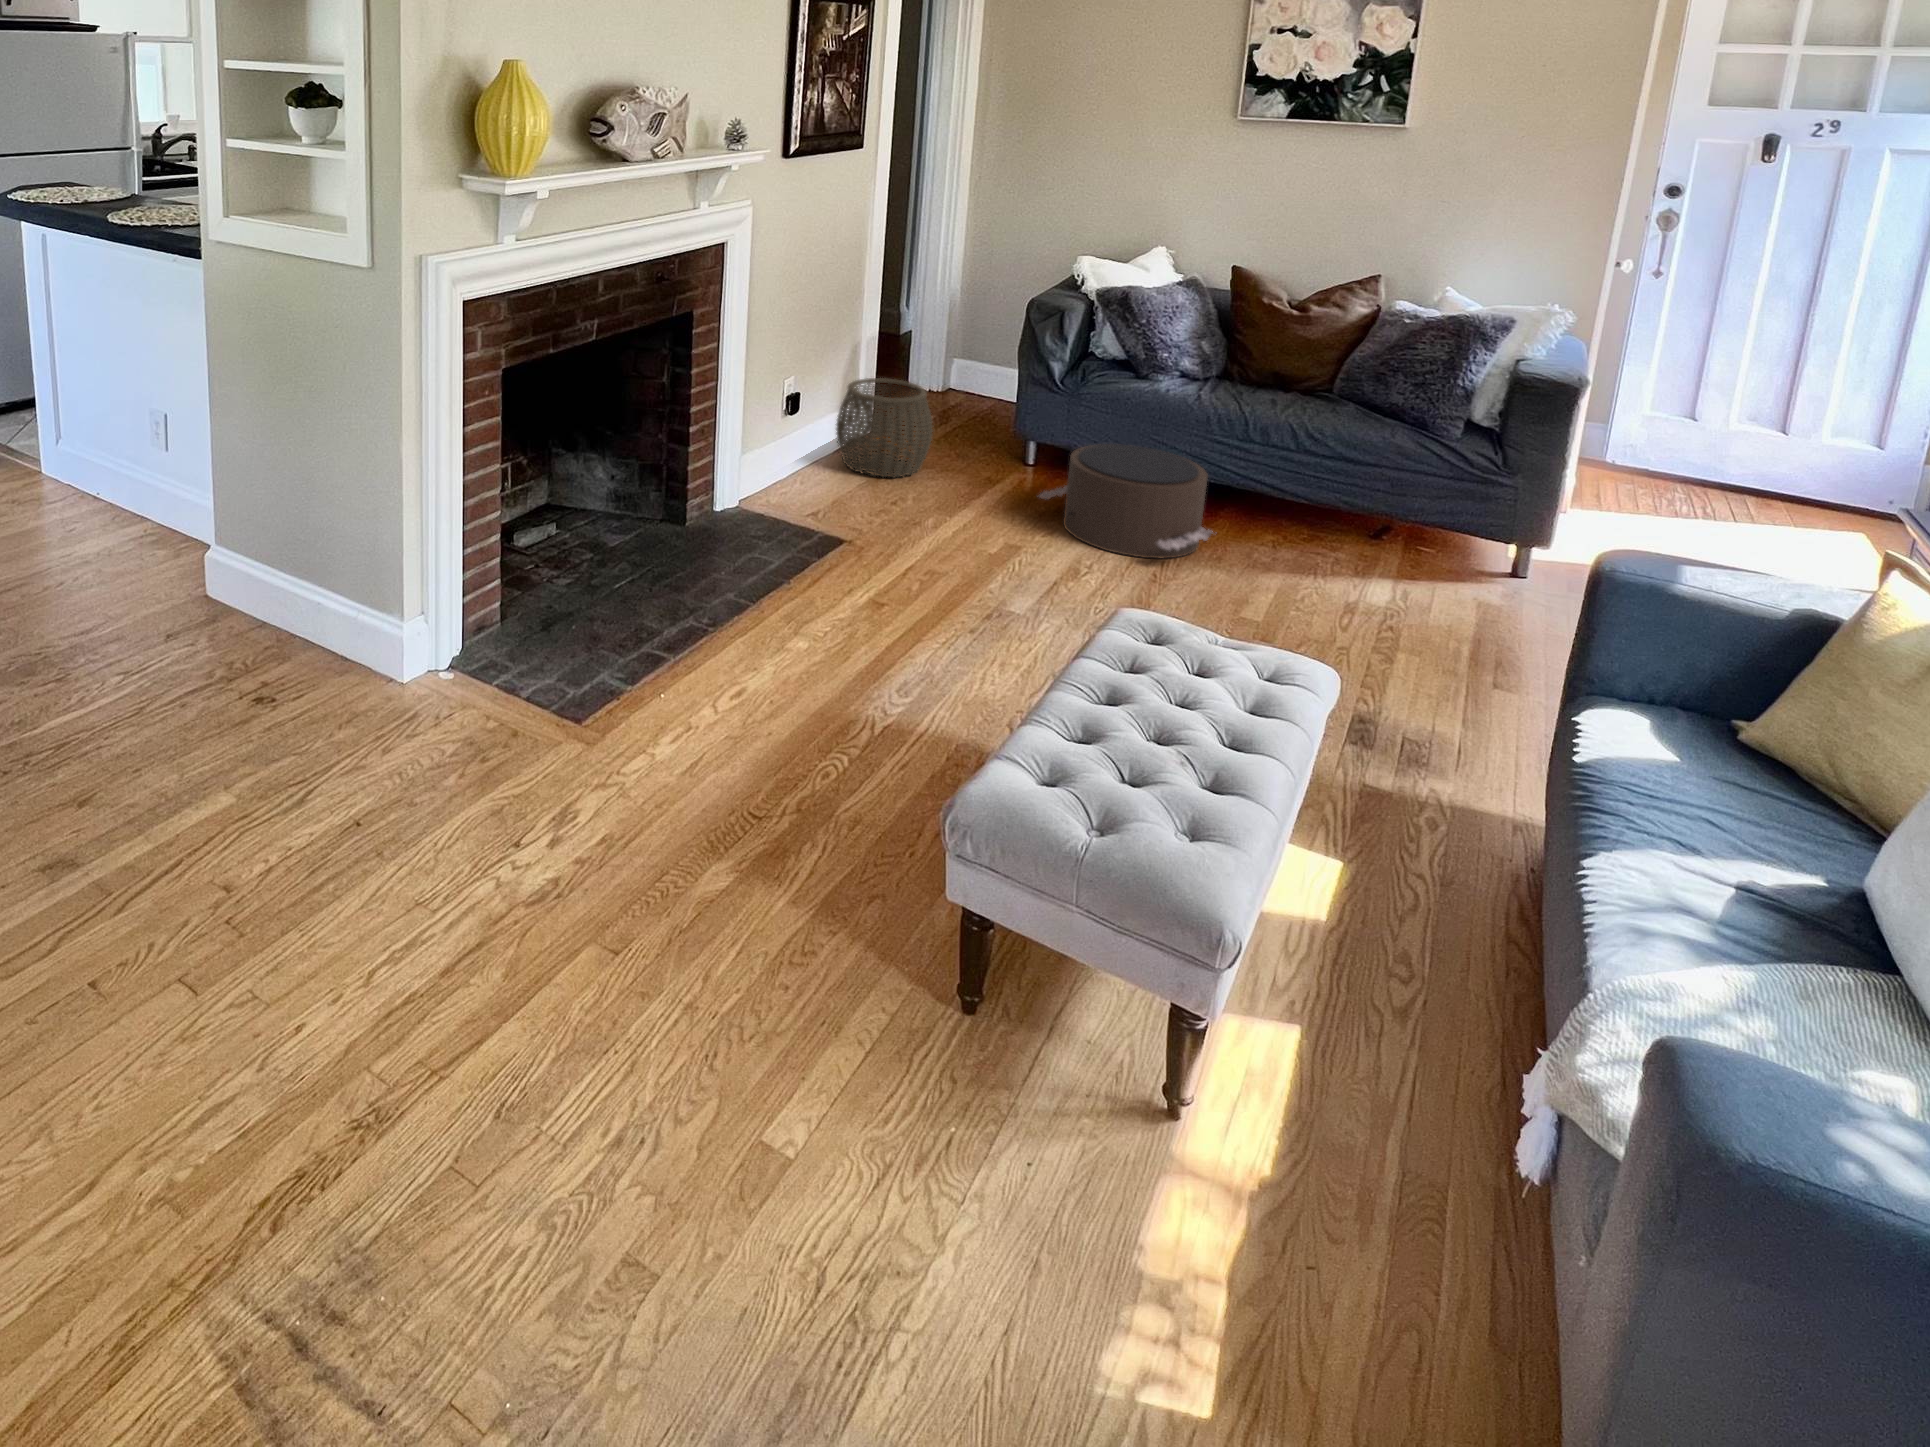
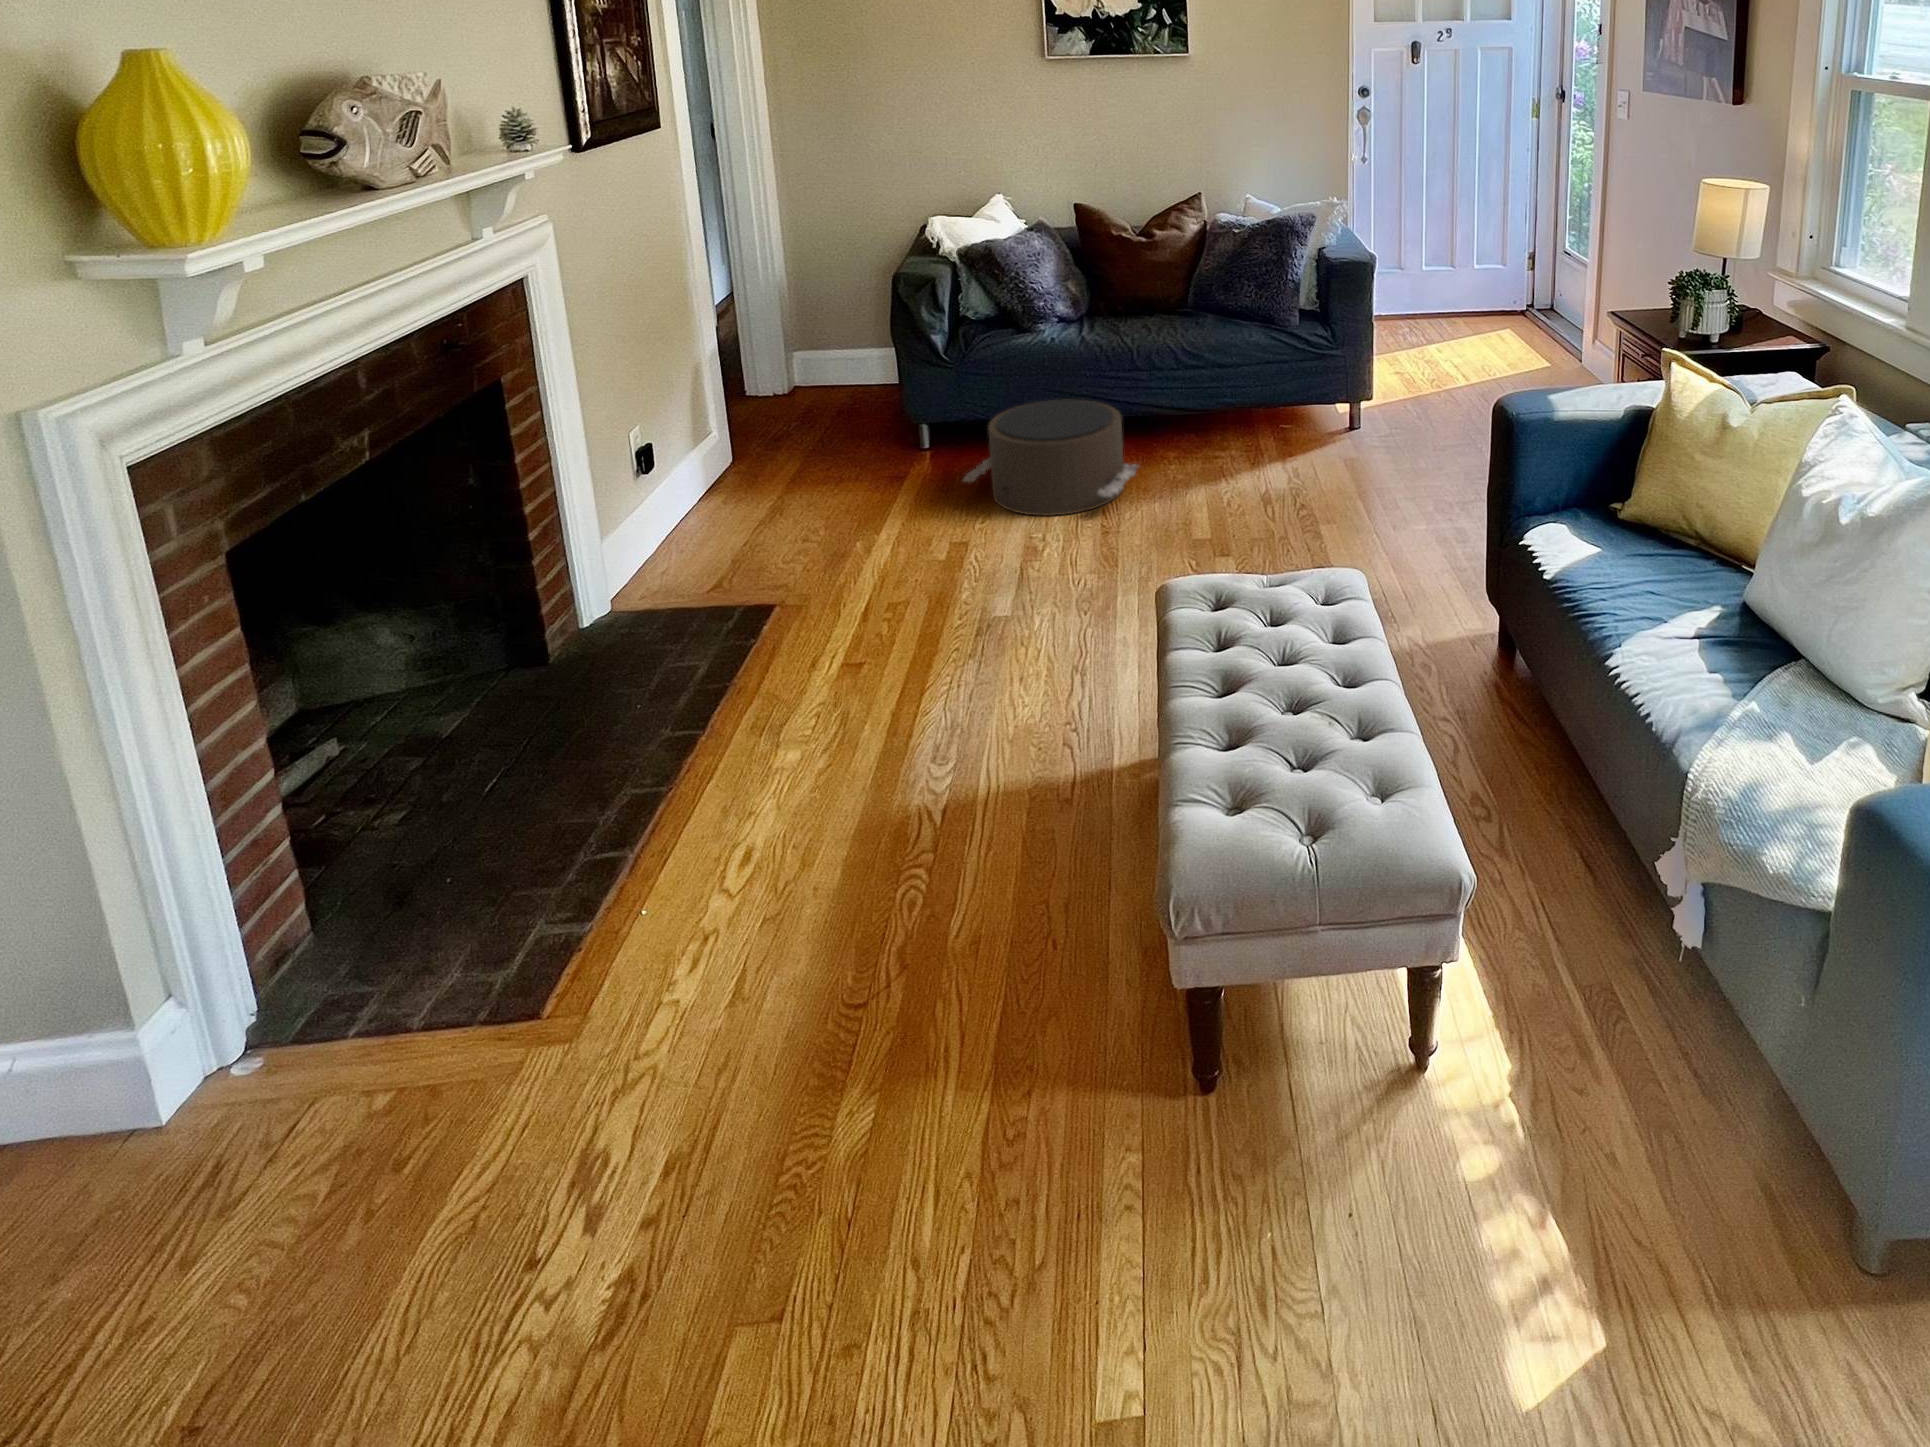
woven basket: present [836,378,933,477] -> none [699,394,823,516]

